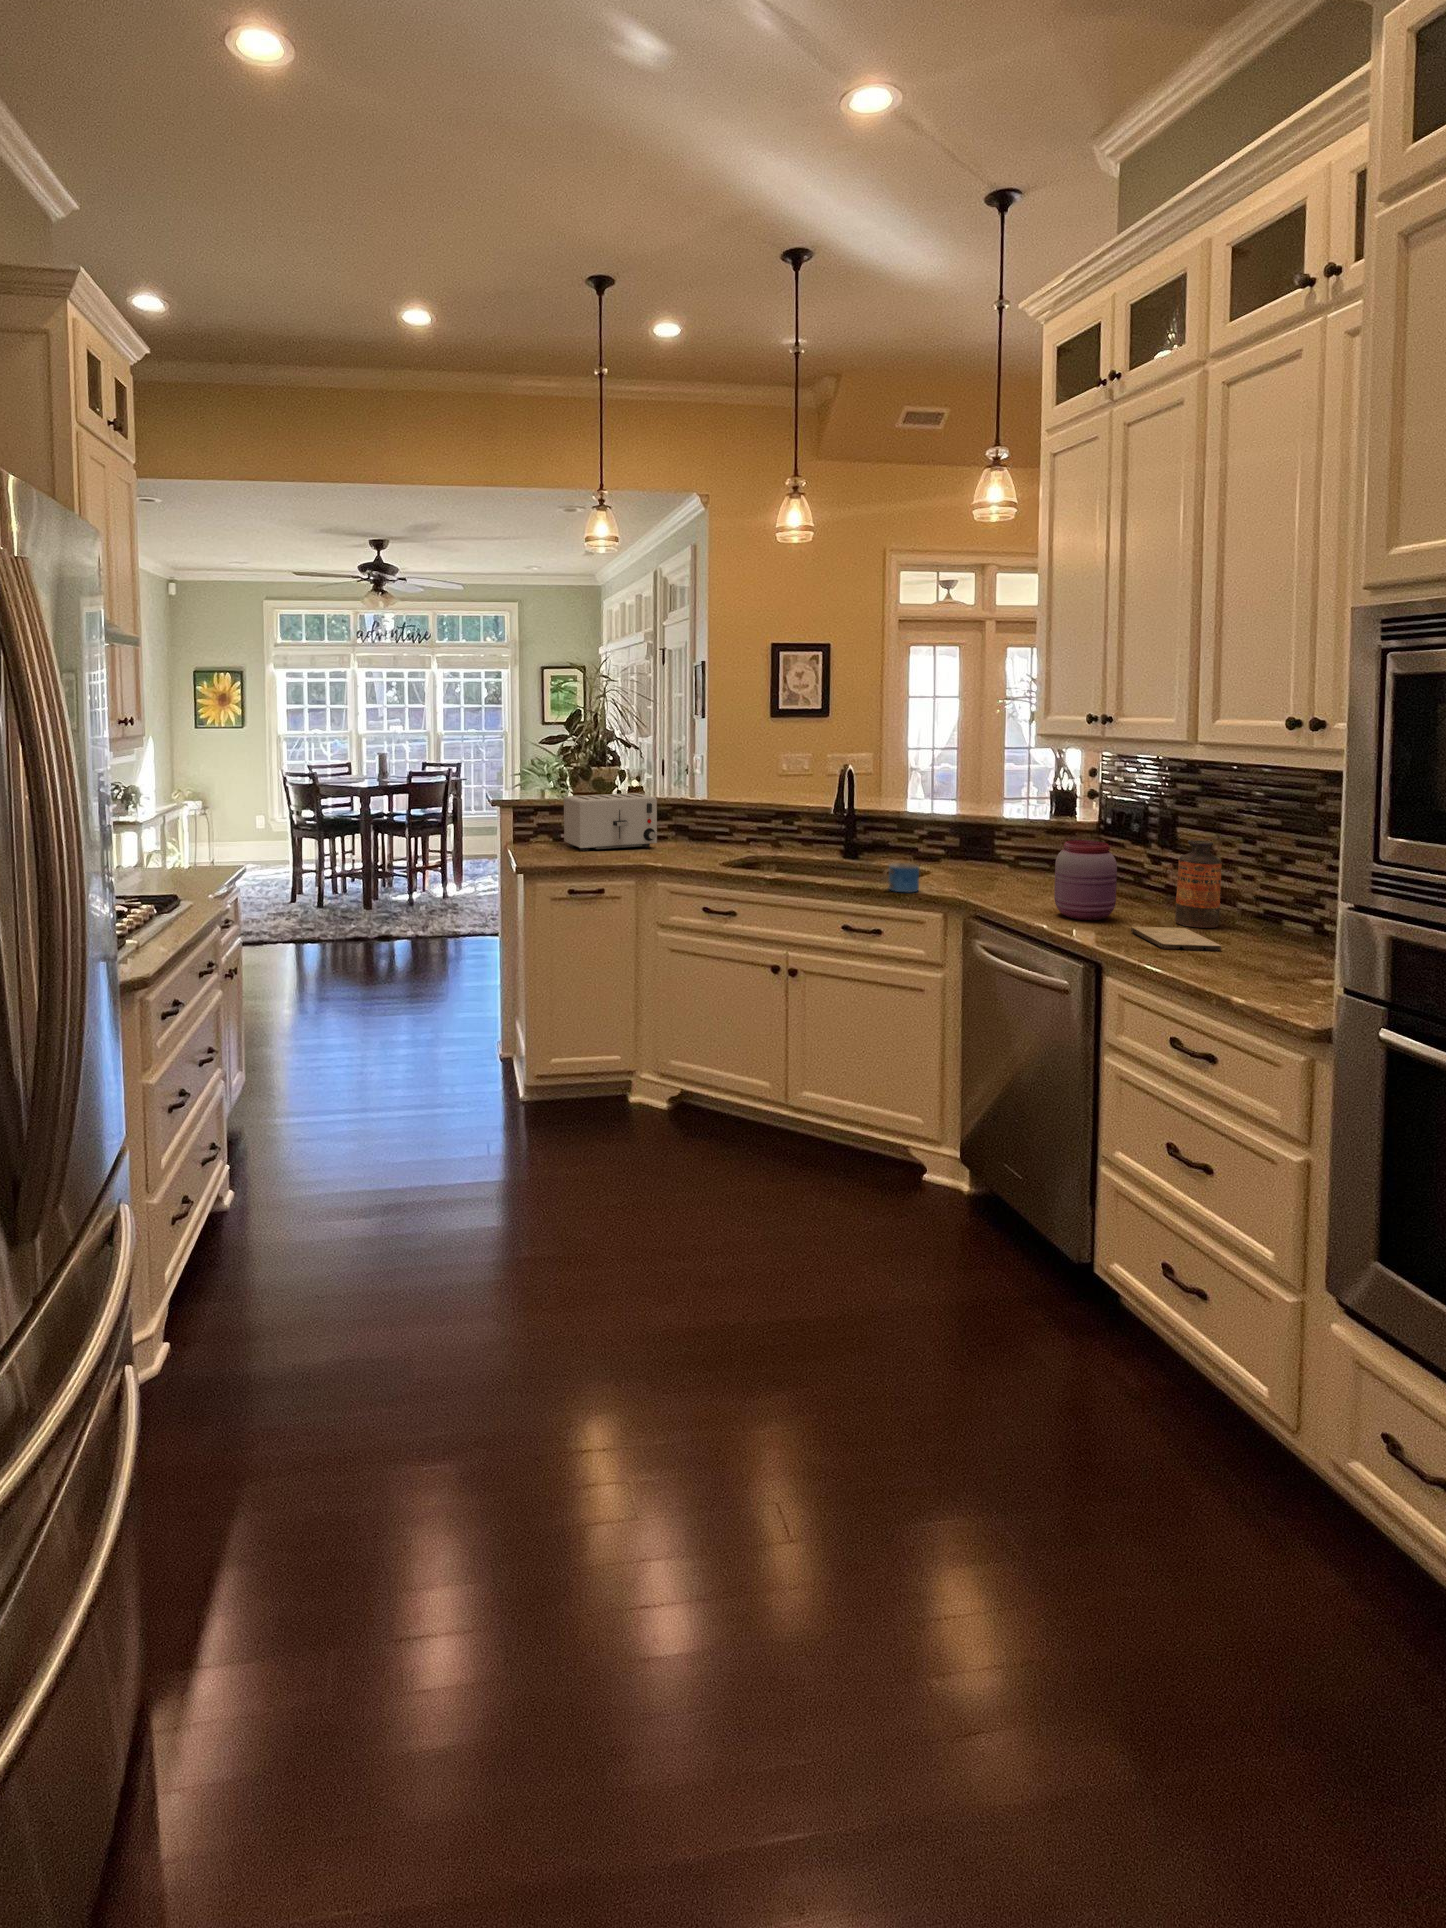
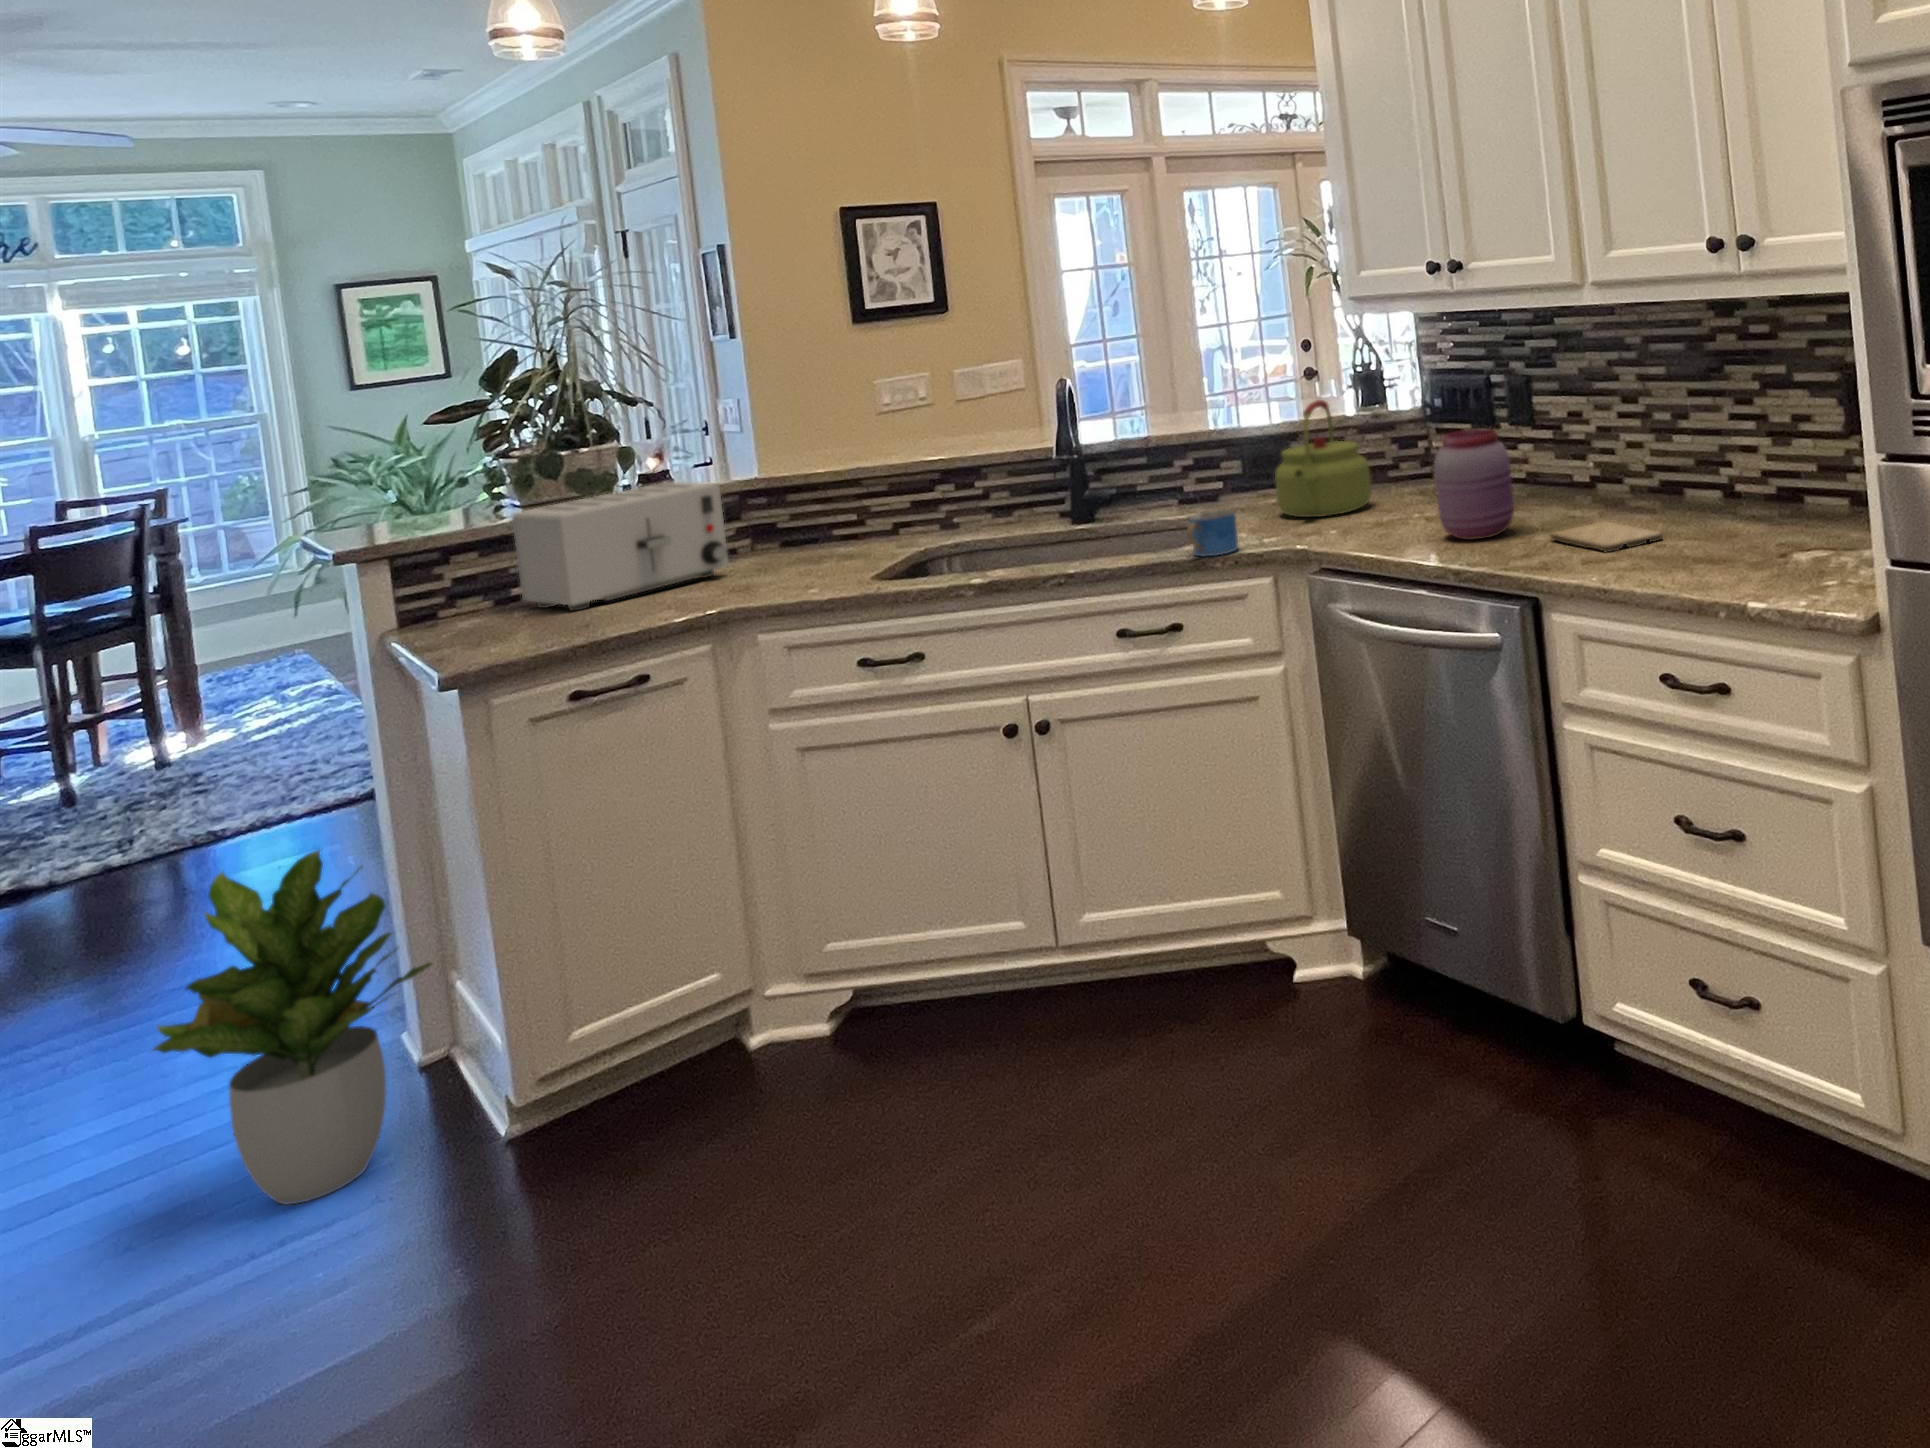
kettle: none [967,804,1037,884] -> present [1275,400,1372,517]
bottle: present [1175,840,1222,928] -> none [1573,406,1627,519]
potted plant: none [404,937,507,1094] -> present [153,849,432,1204]

